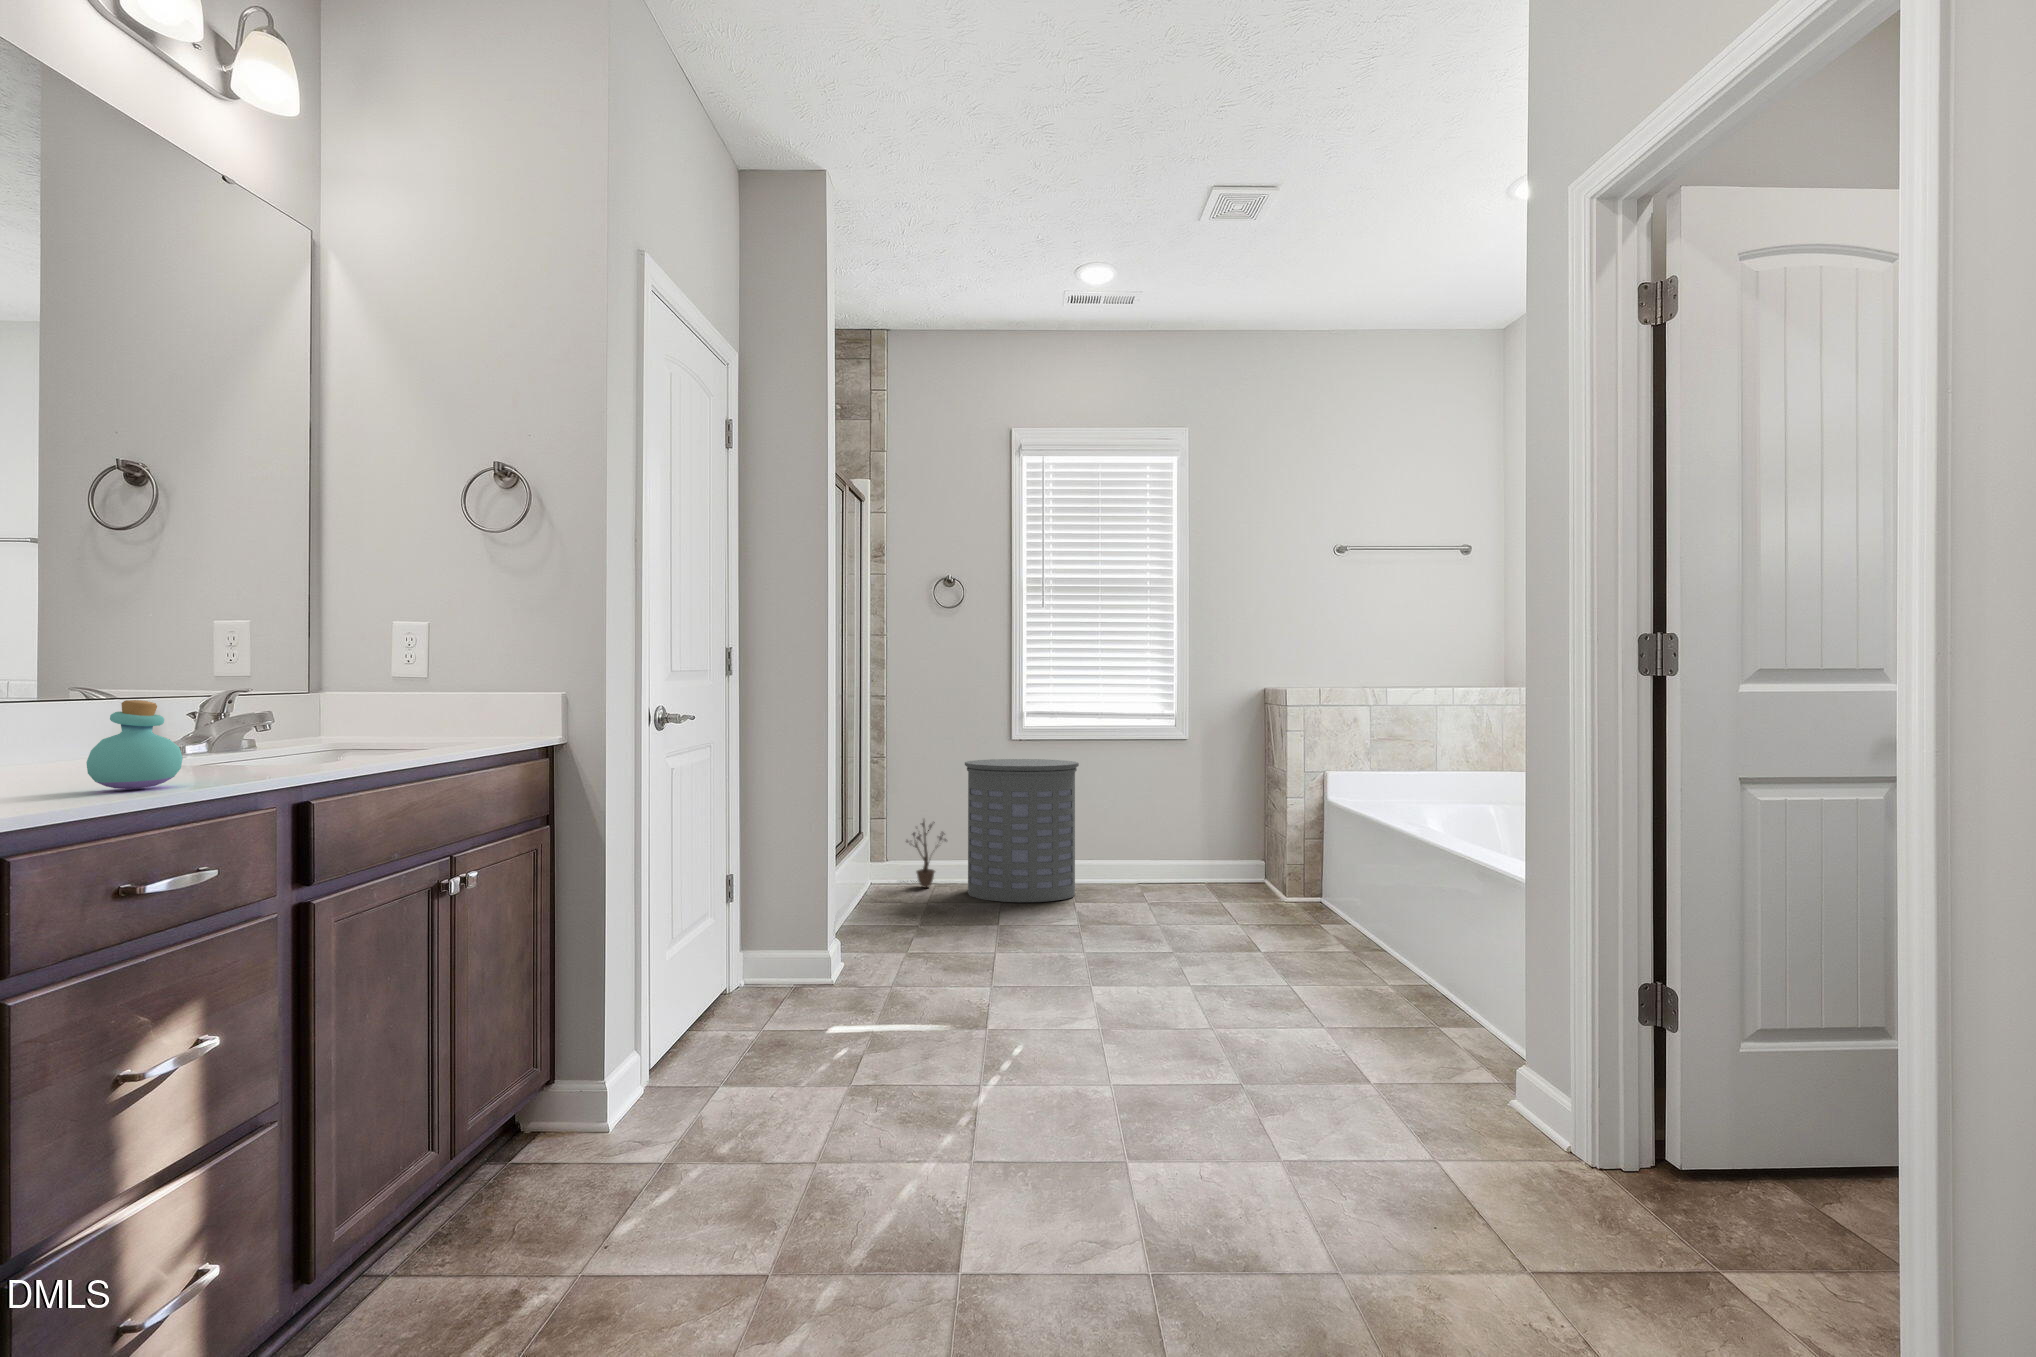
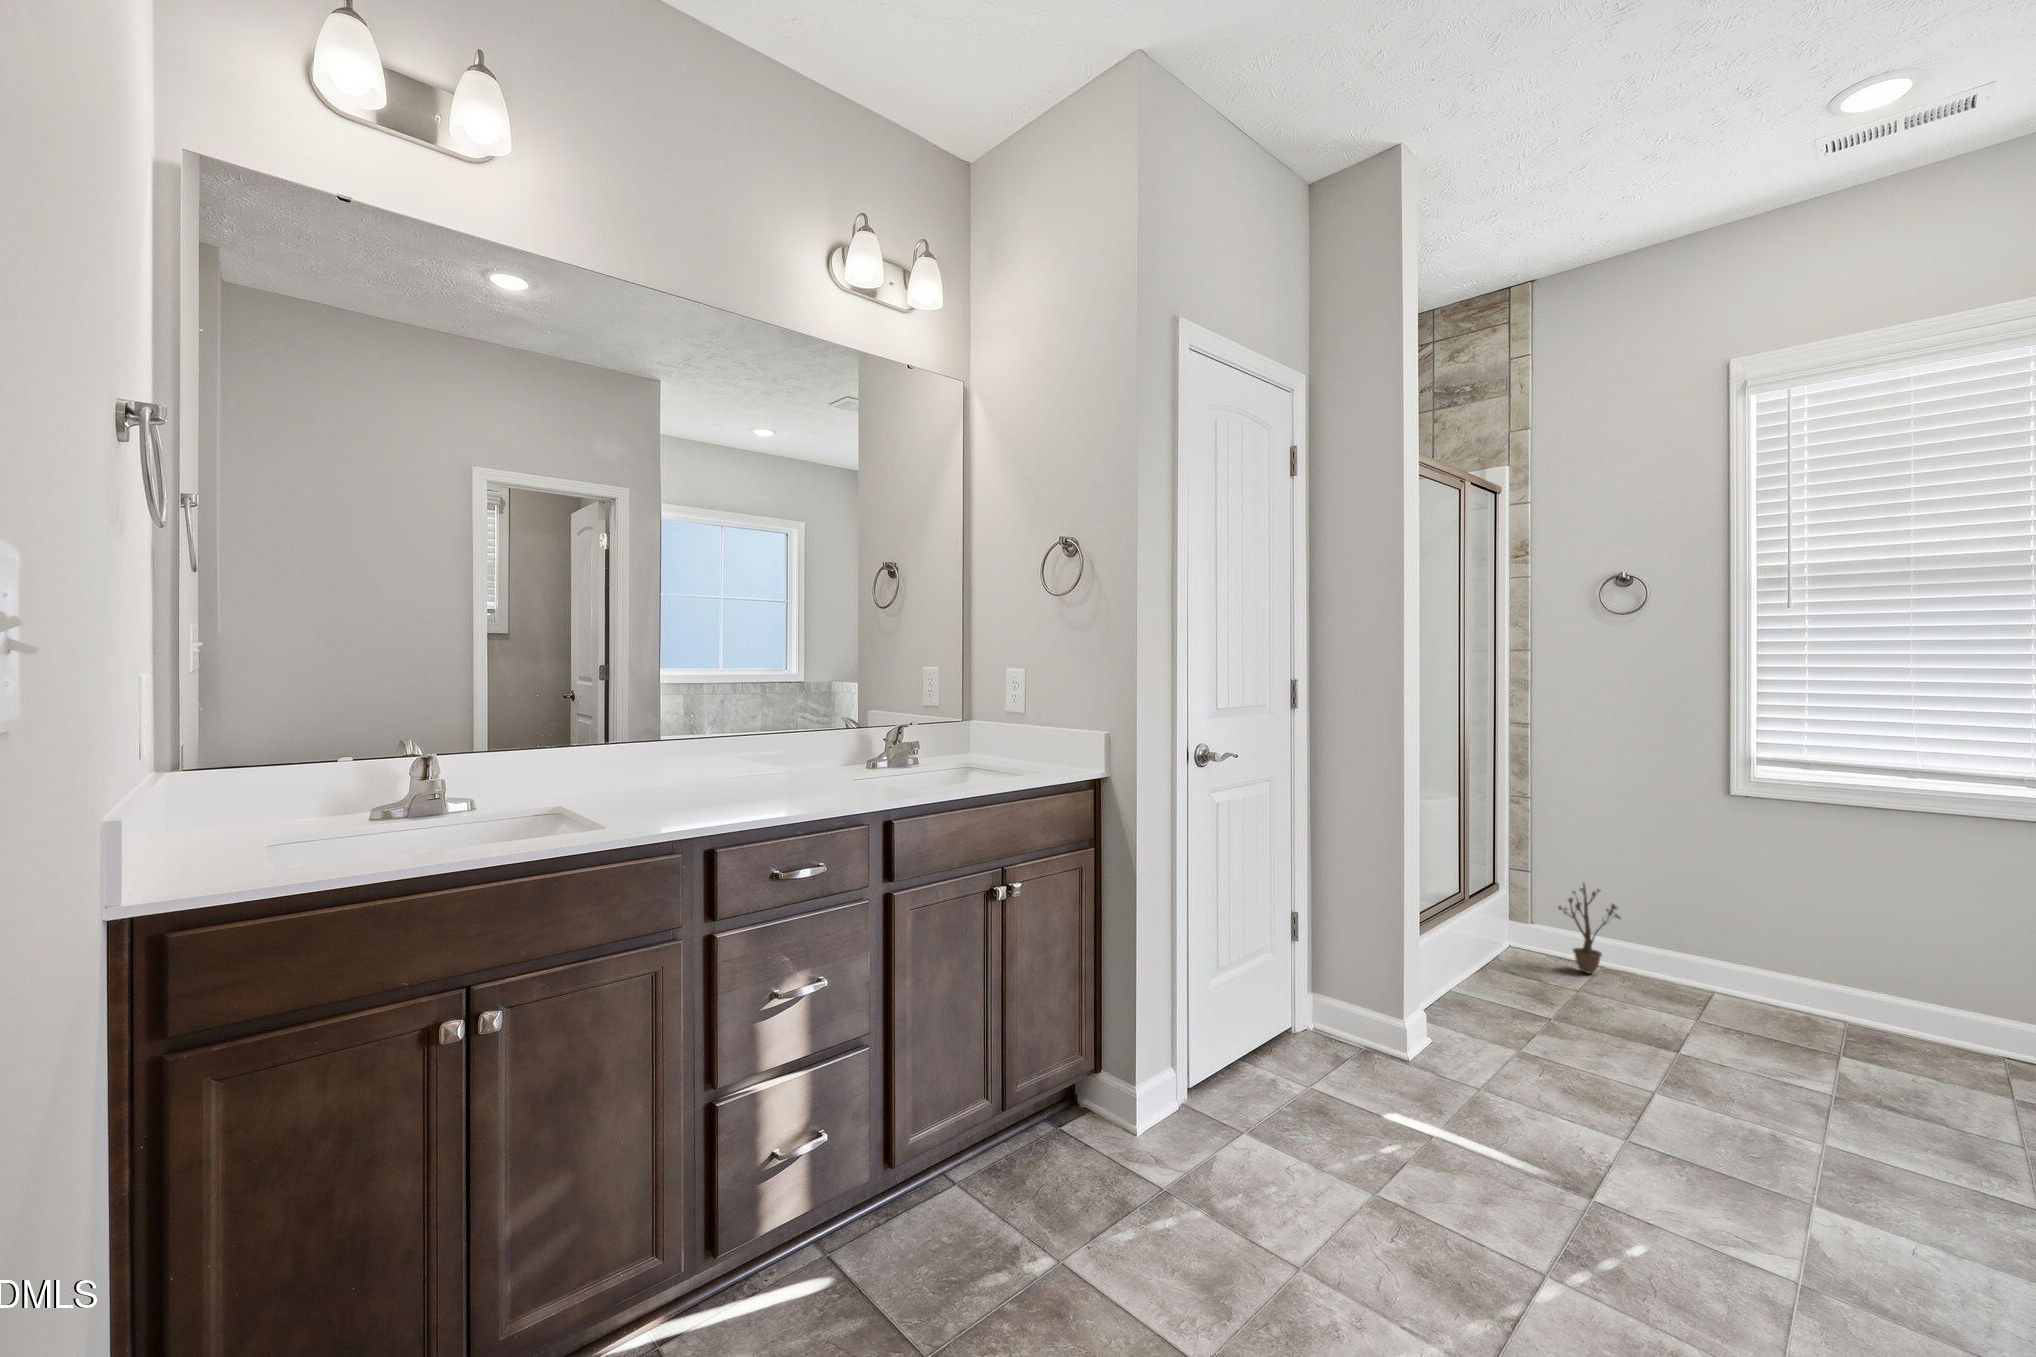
perfume bottle: present [86,700,183,789] -> none [783,746,826,803]
laundry hamper: present [965,759,1079,902] -> none [1646,815,1860,1044]

